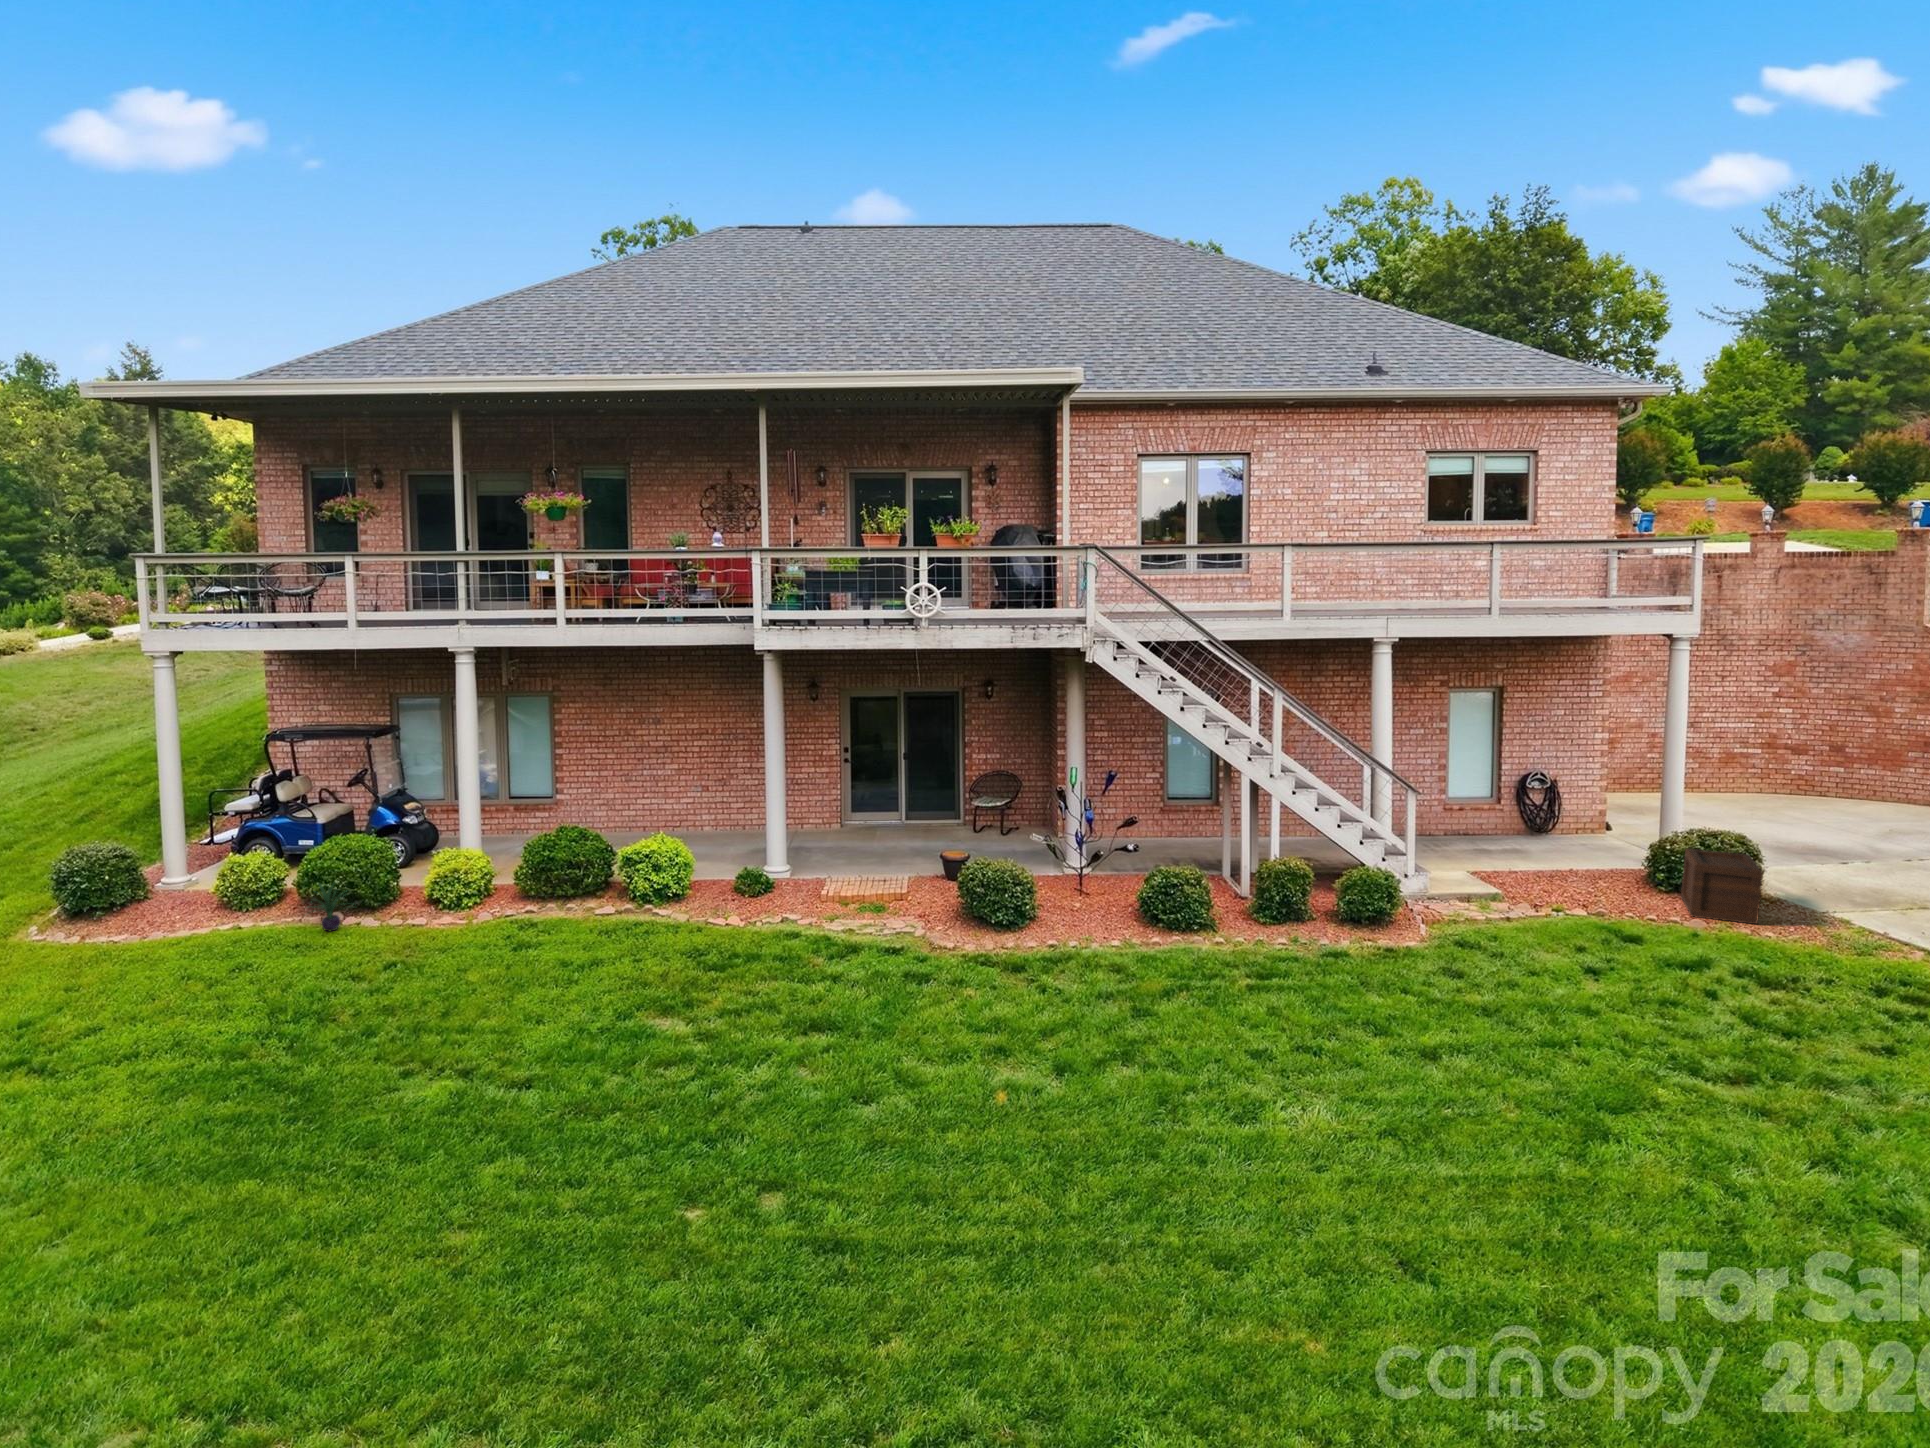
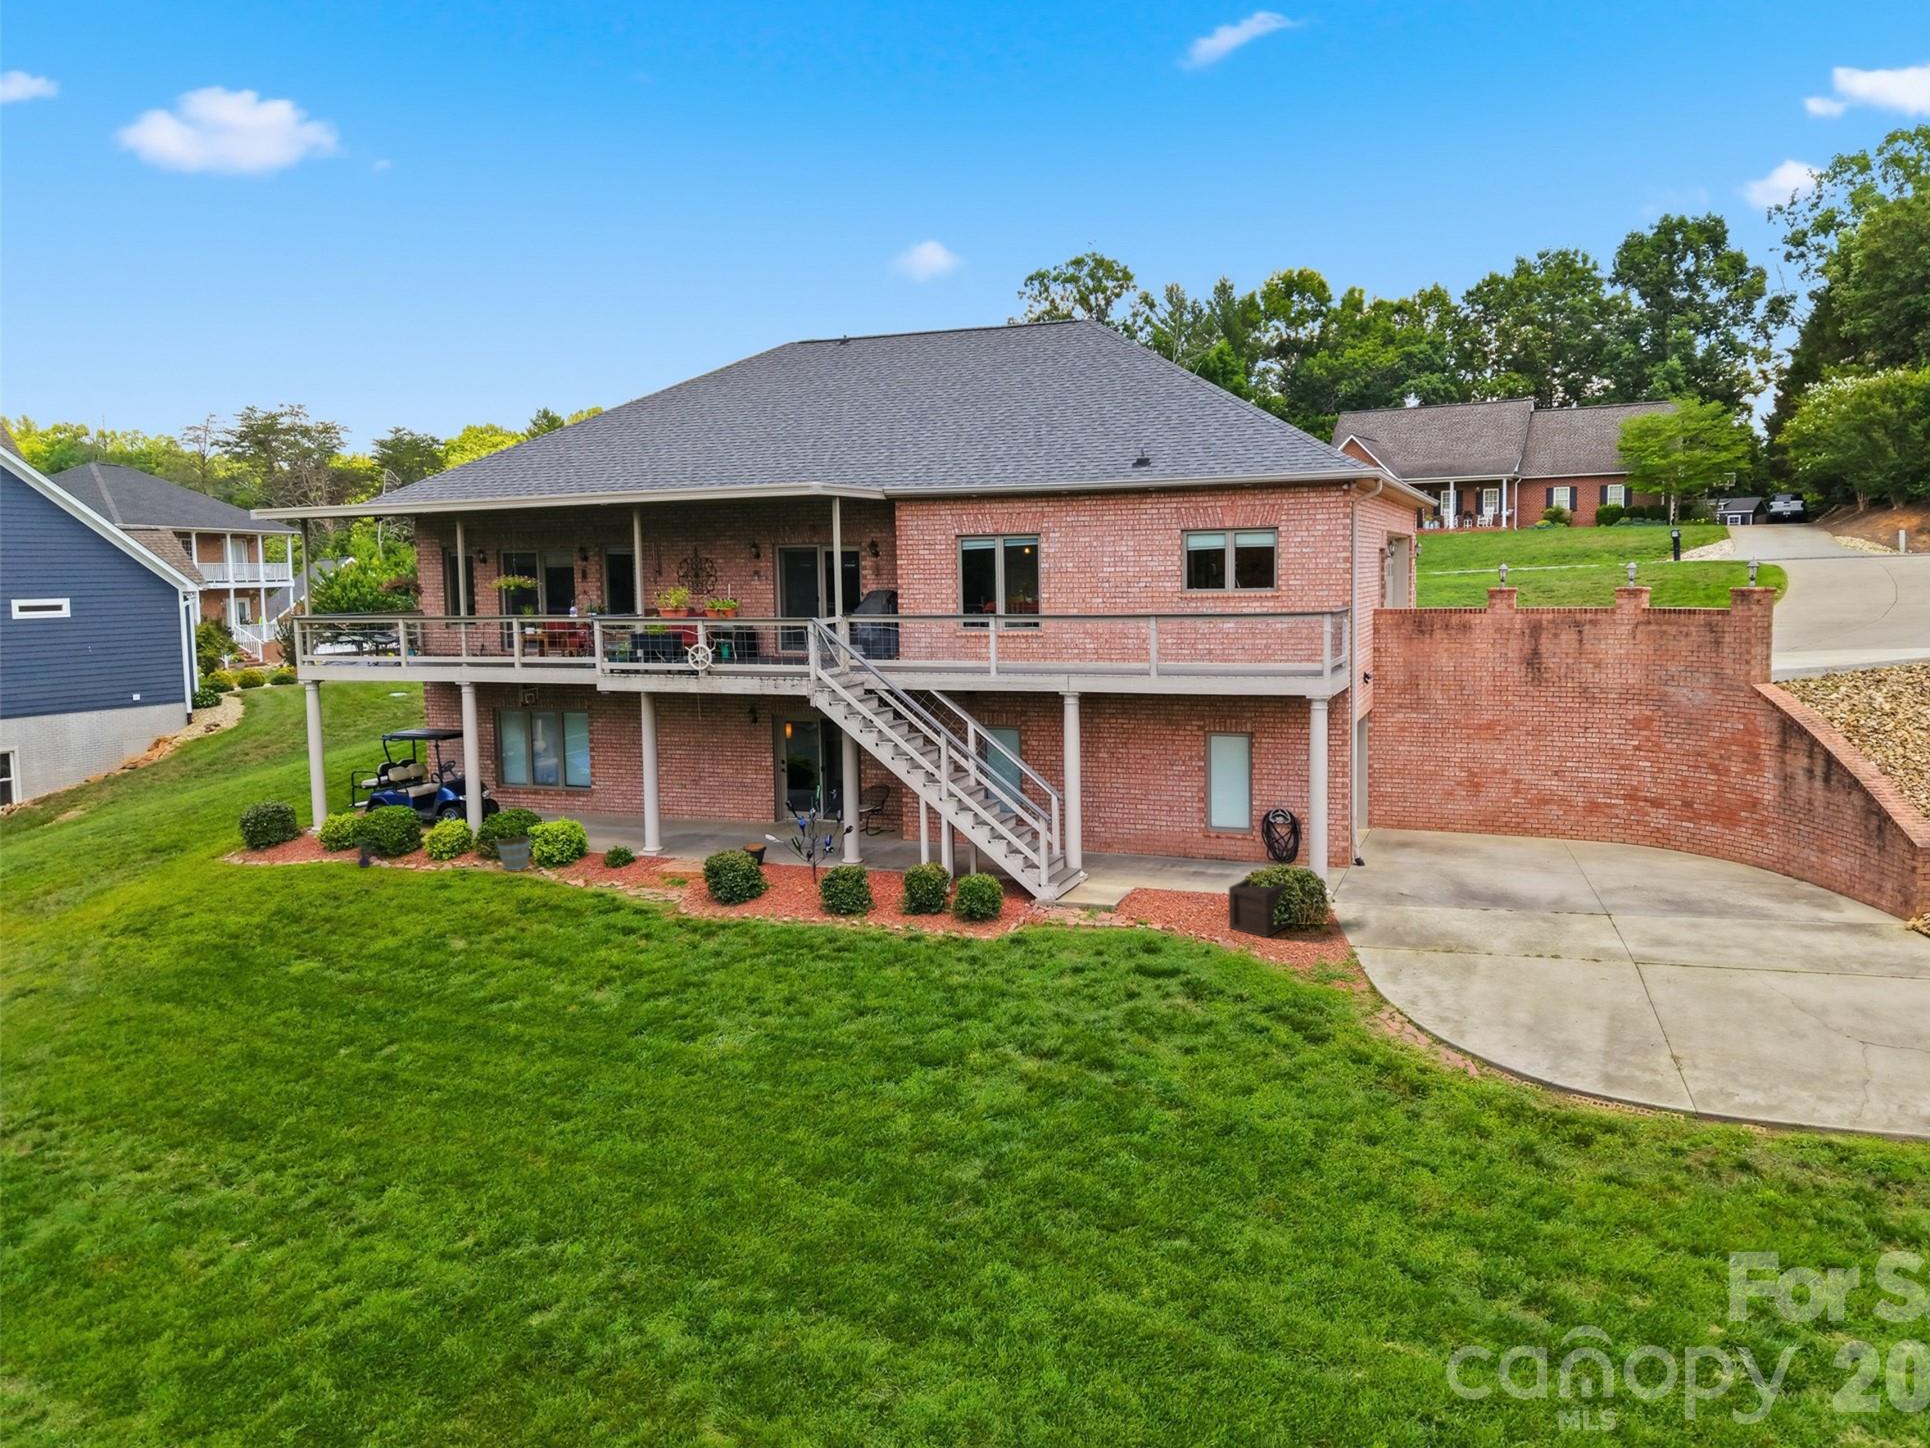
wooden bucket: none [566,864,616,917] -> present [497,837,531,870]

